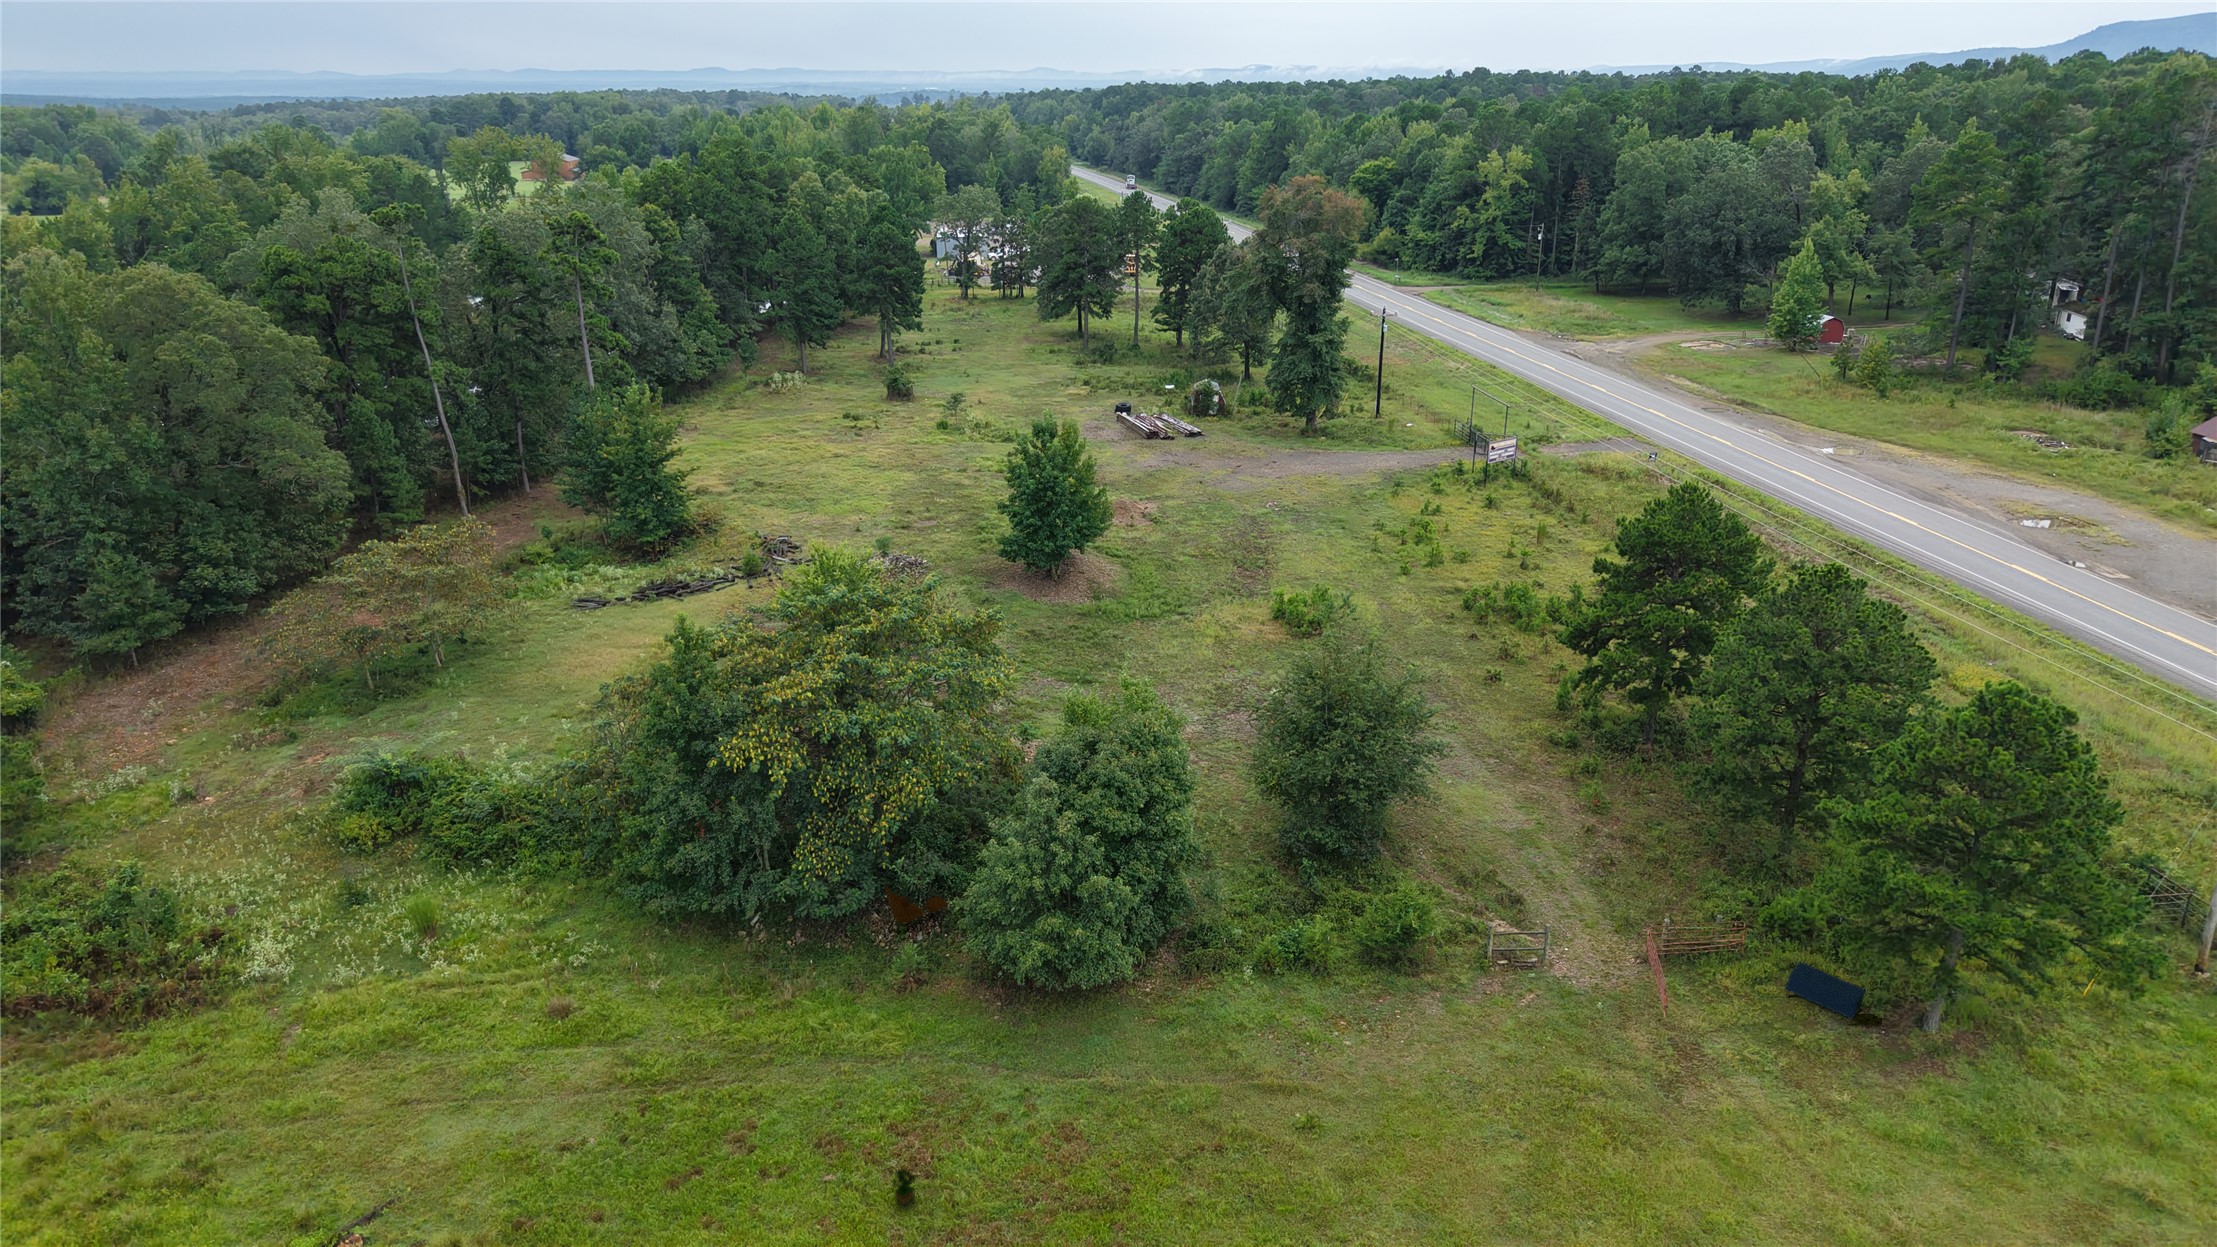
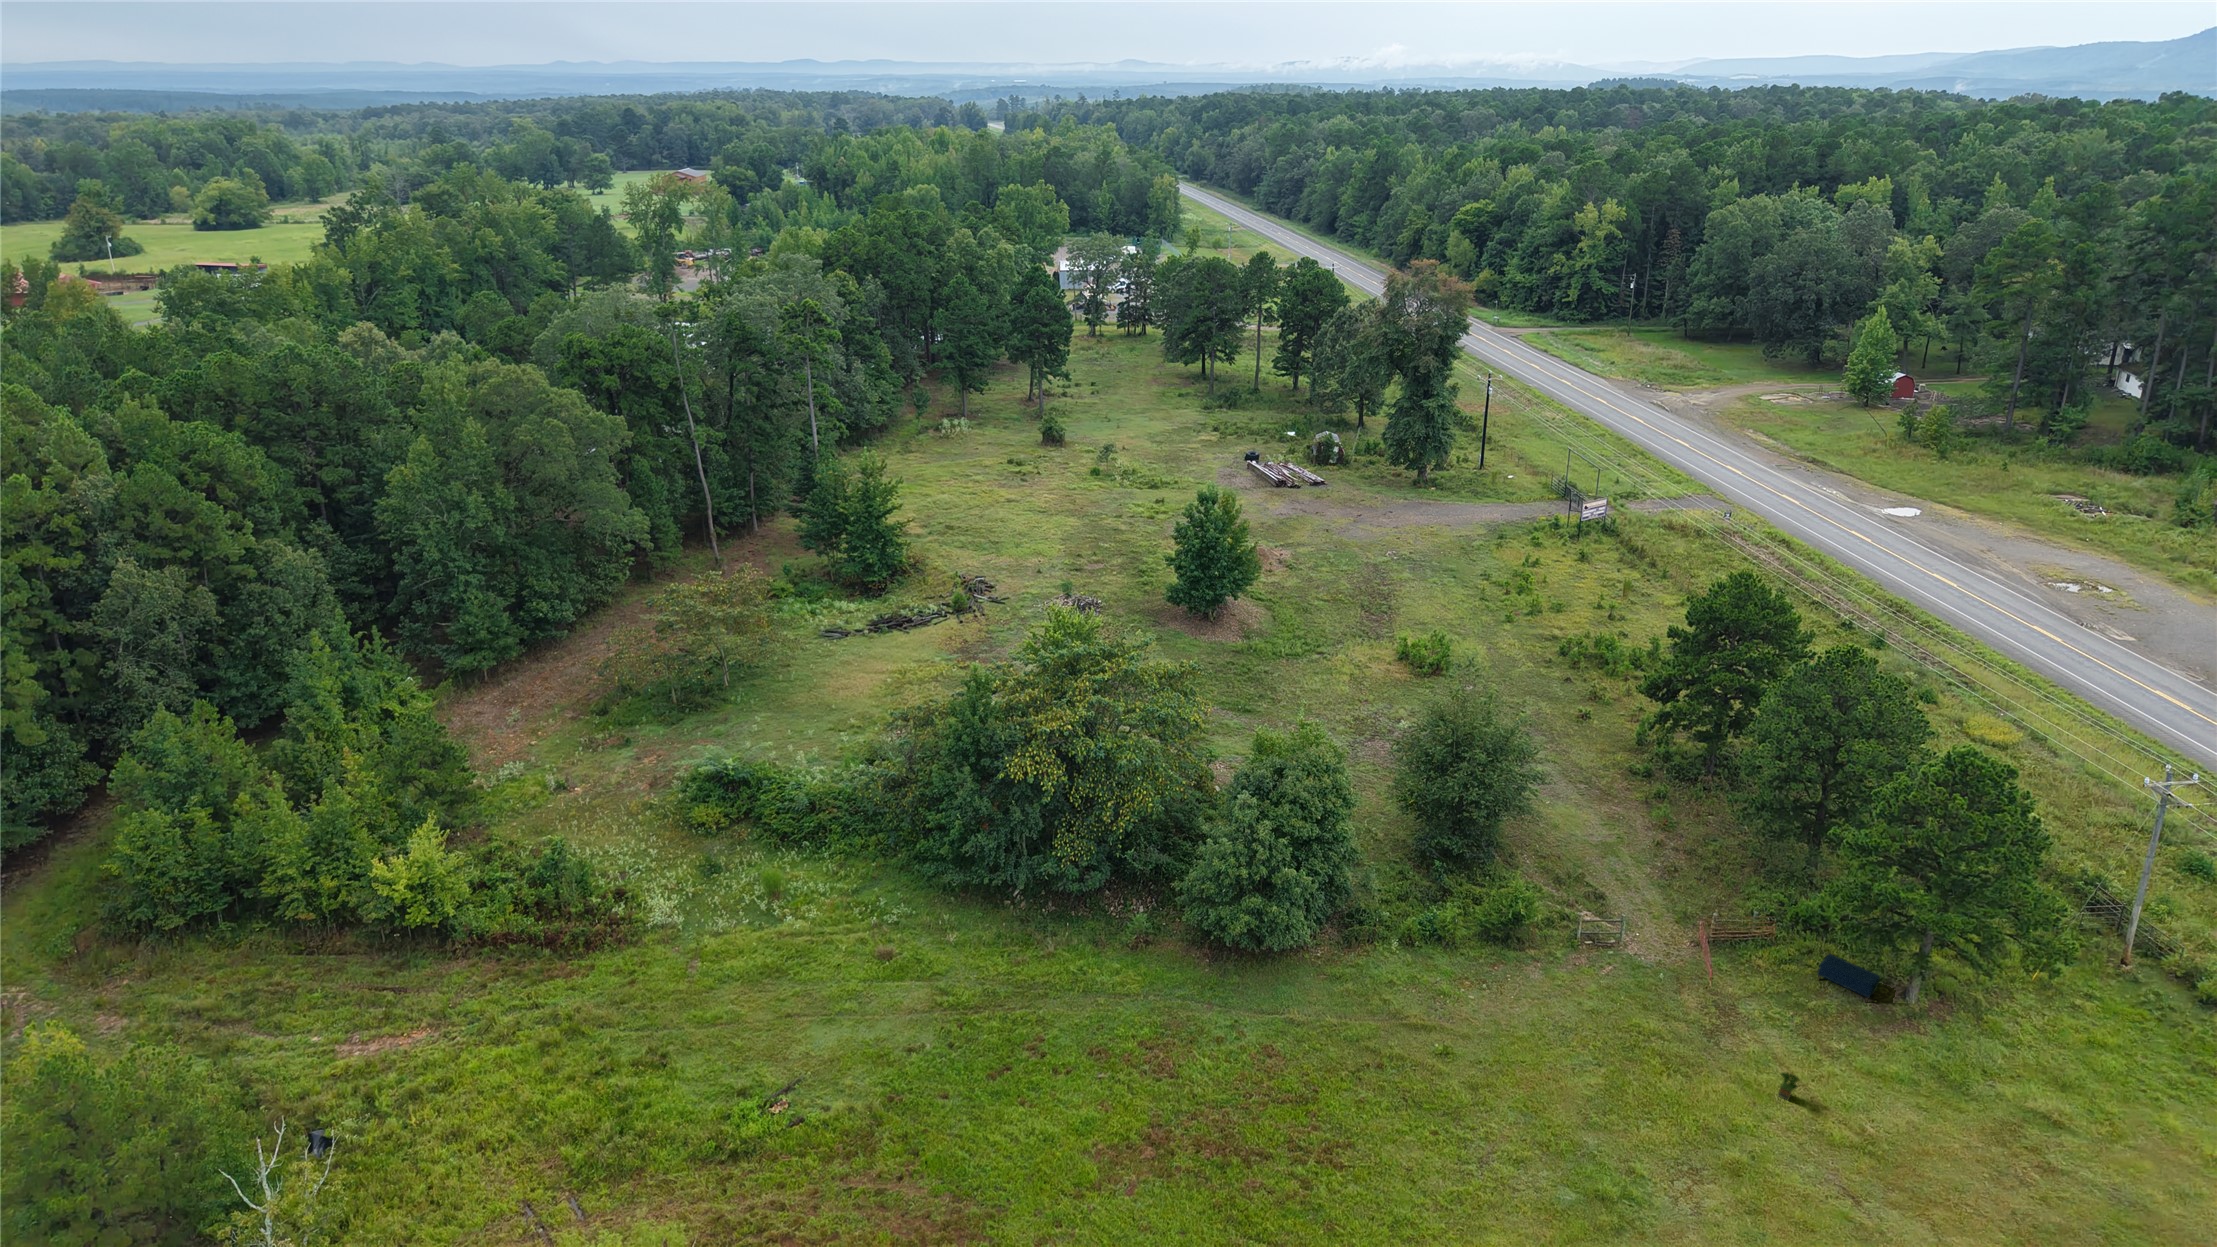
lounge chair: present [885,887,948,930] -> none [1117,871,1161,908]
potted tree: present [892,1169,916,1209] -> present [1778,1072,1799,1100]

